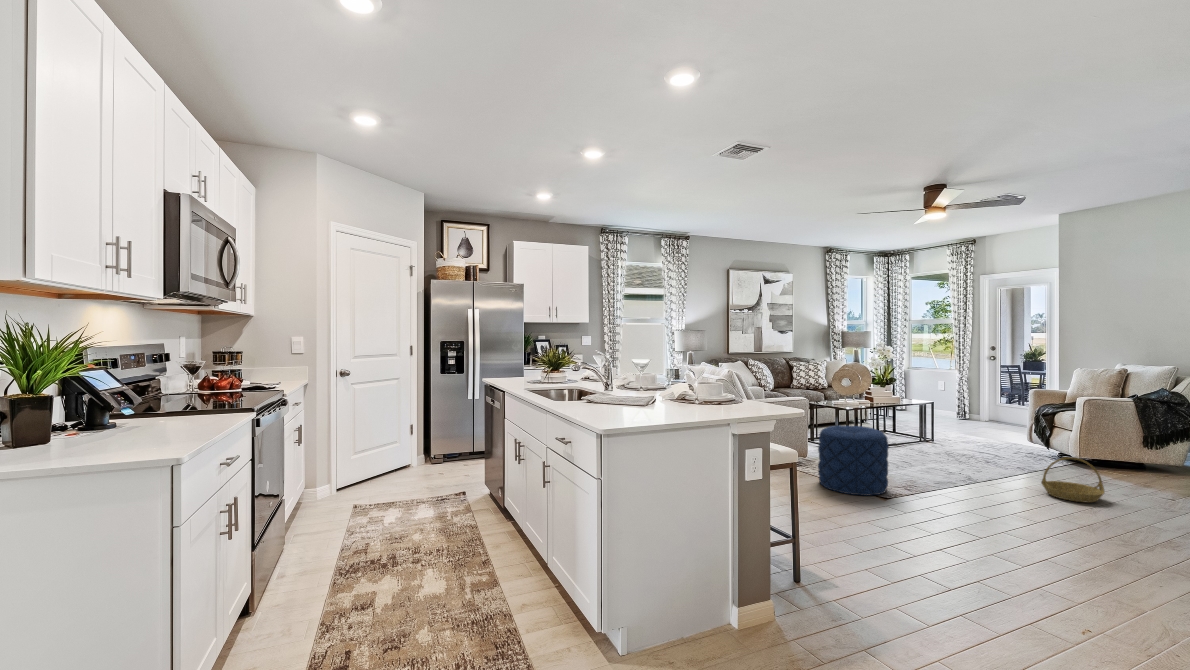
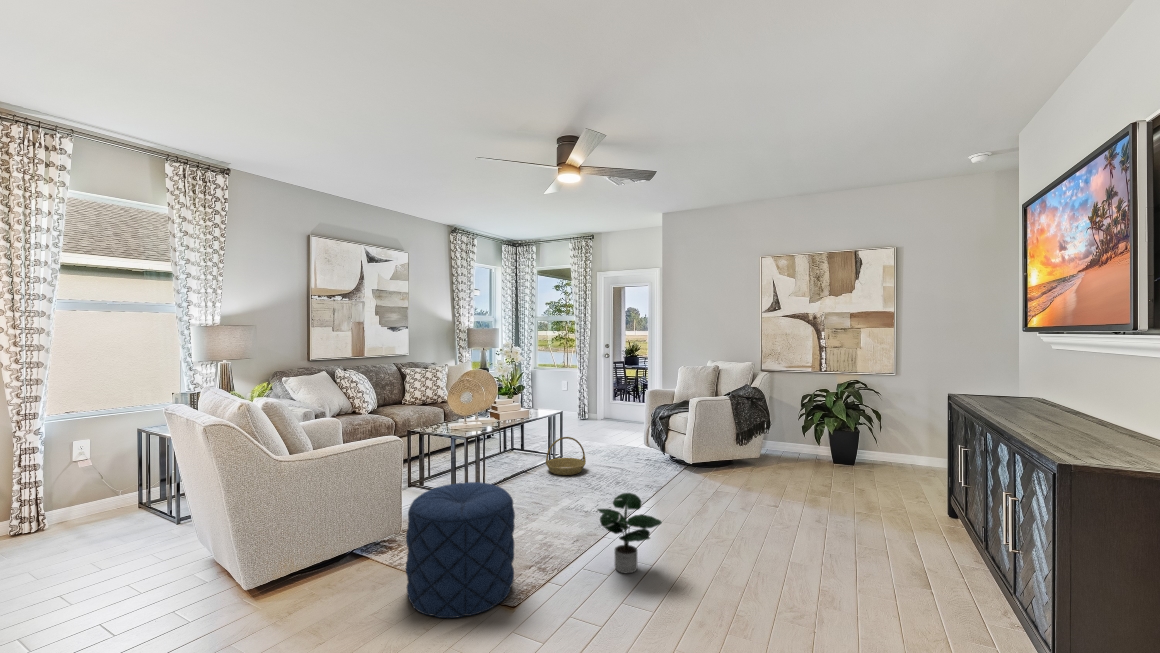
potted plant: none [953,450,1010,502] -> present [597,493,662,573]
basket: present [1041,457,1104,503] -> present [546,437,586,475]

